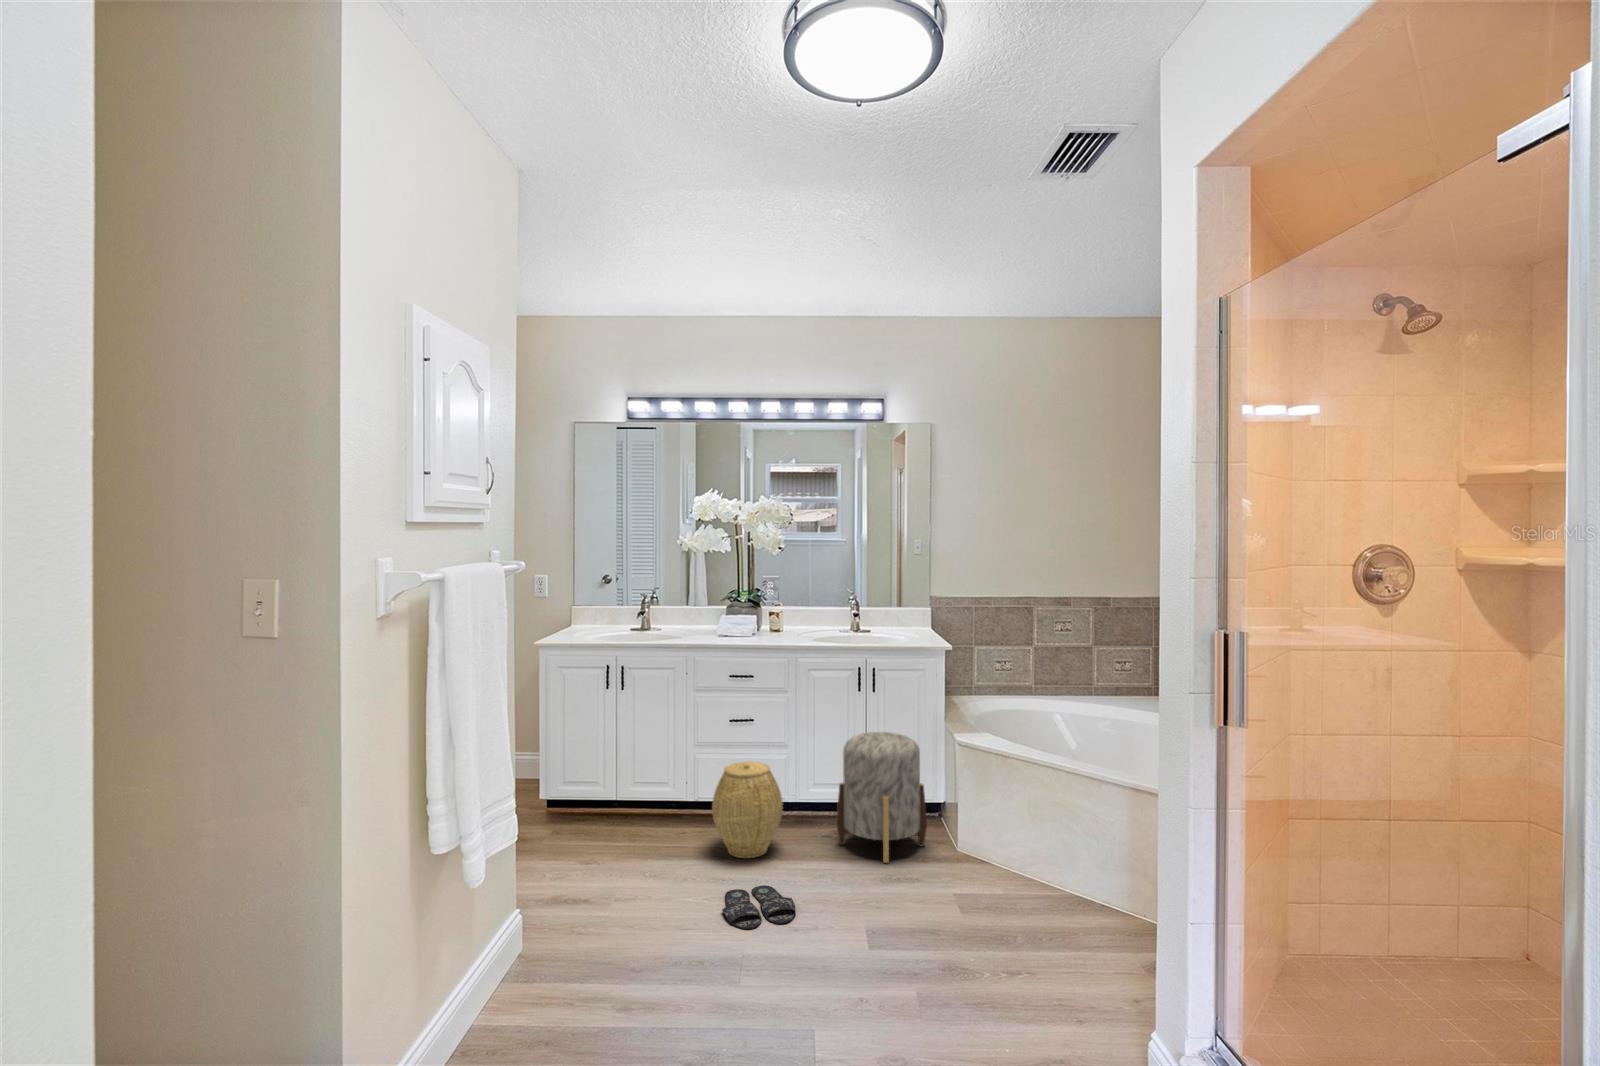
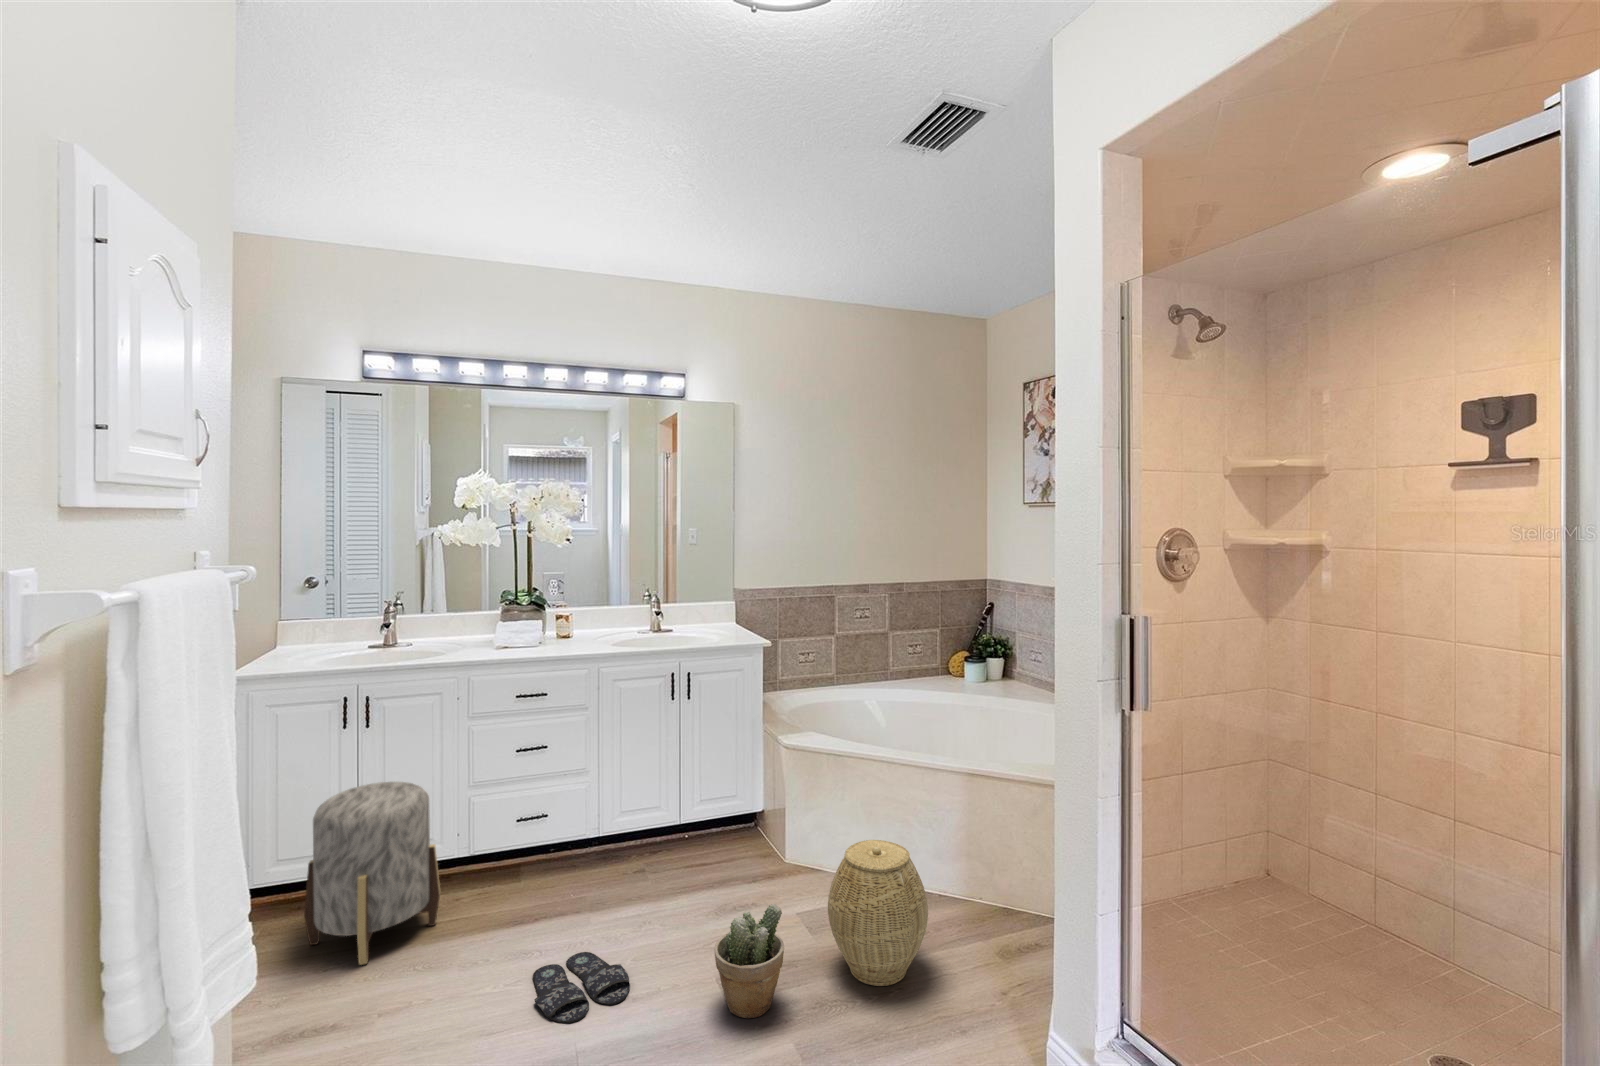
stool: present [836,732,927,863] -> present [304,782,441,965]
woven basket: present [712,762,783,858] -> present [828,840,928,986]
potted plant: none [858,864,917,955] -> present [714,904,784,1018]

